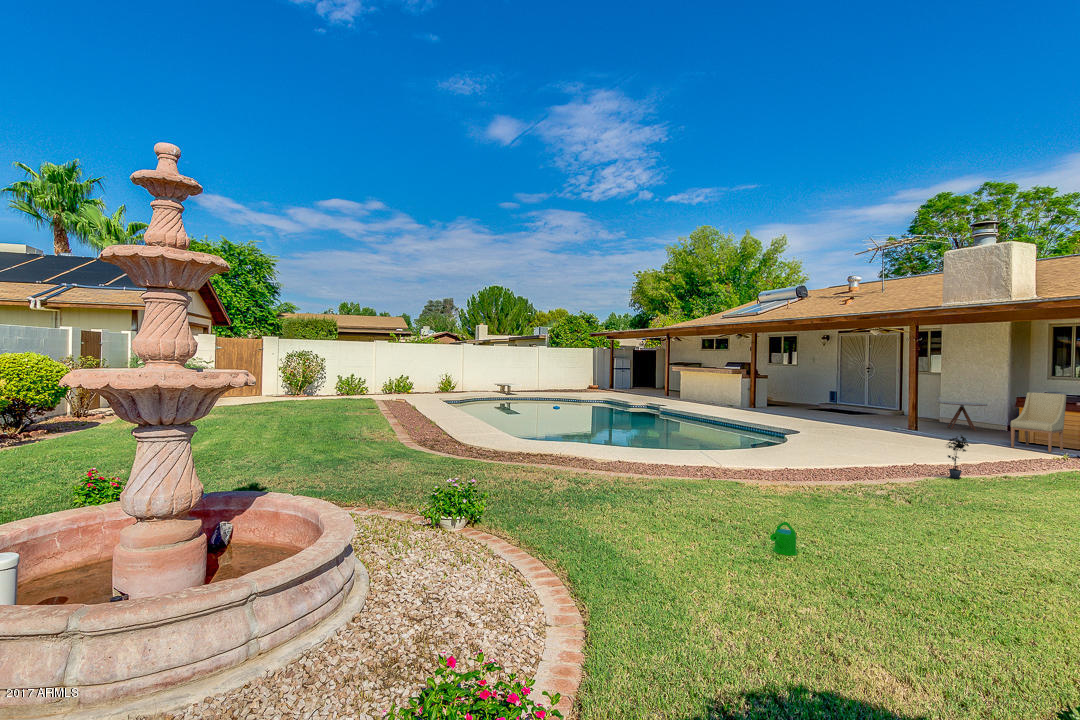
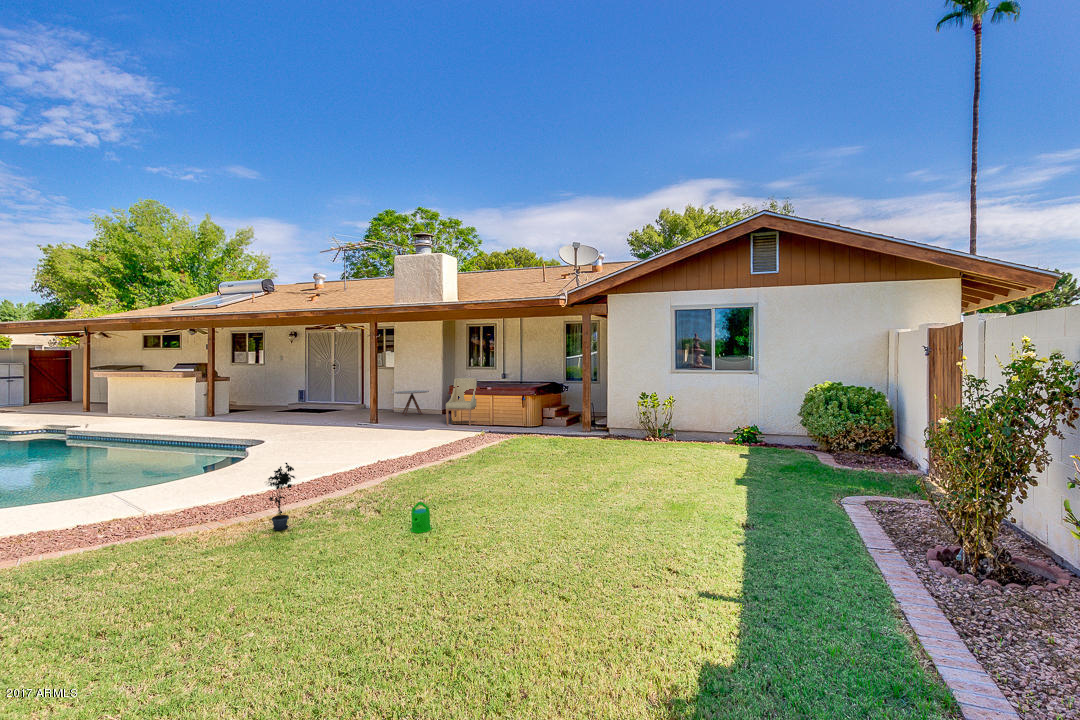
potted plant: present [947,435,969,479] -> present [268,463,295,530]
watering can: present [770,522,798,555] -> present [410,502,432,533]

